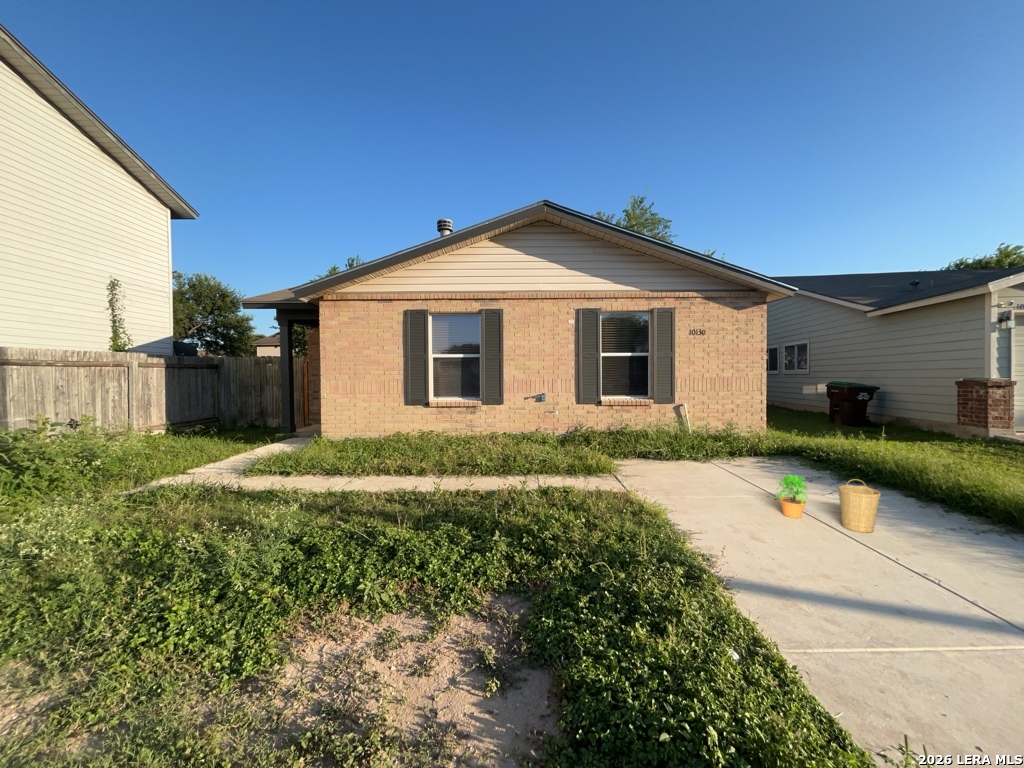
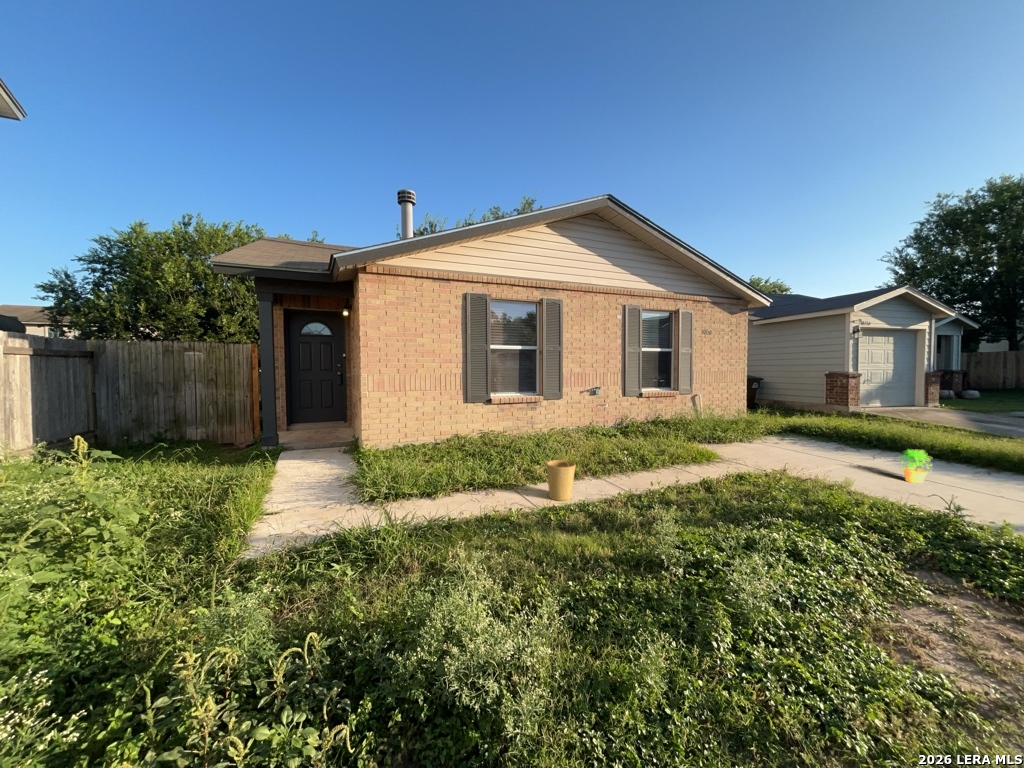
basket: present [838,479,881,533] -> present [546,456,576,501]

